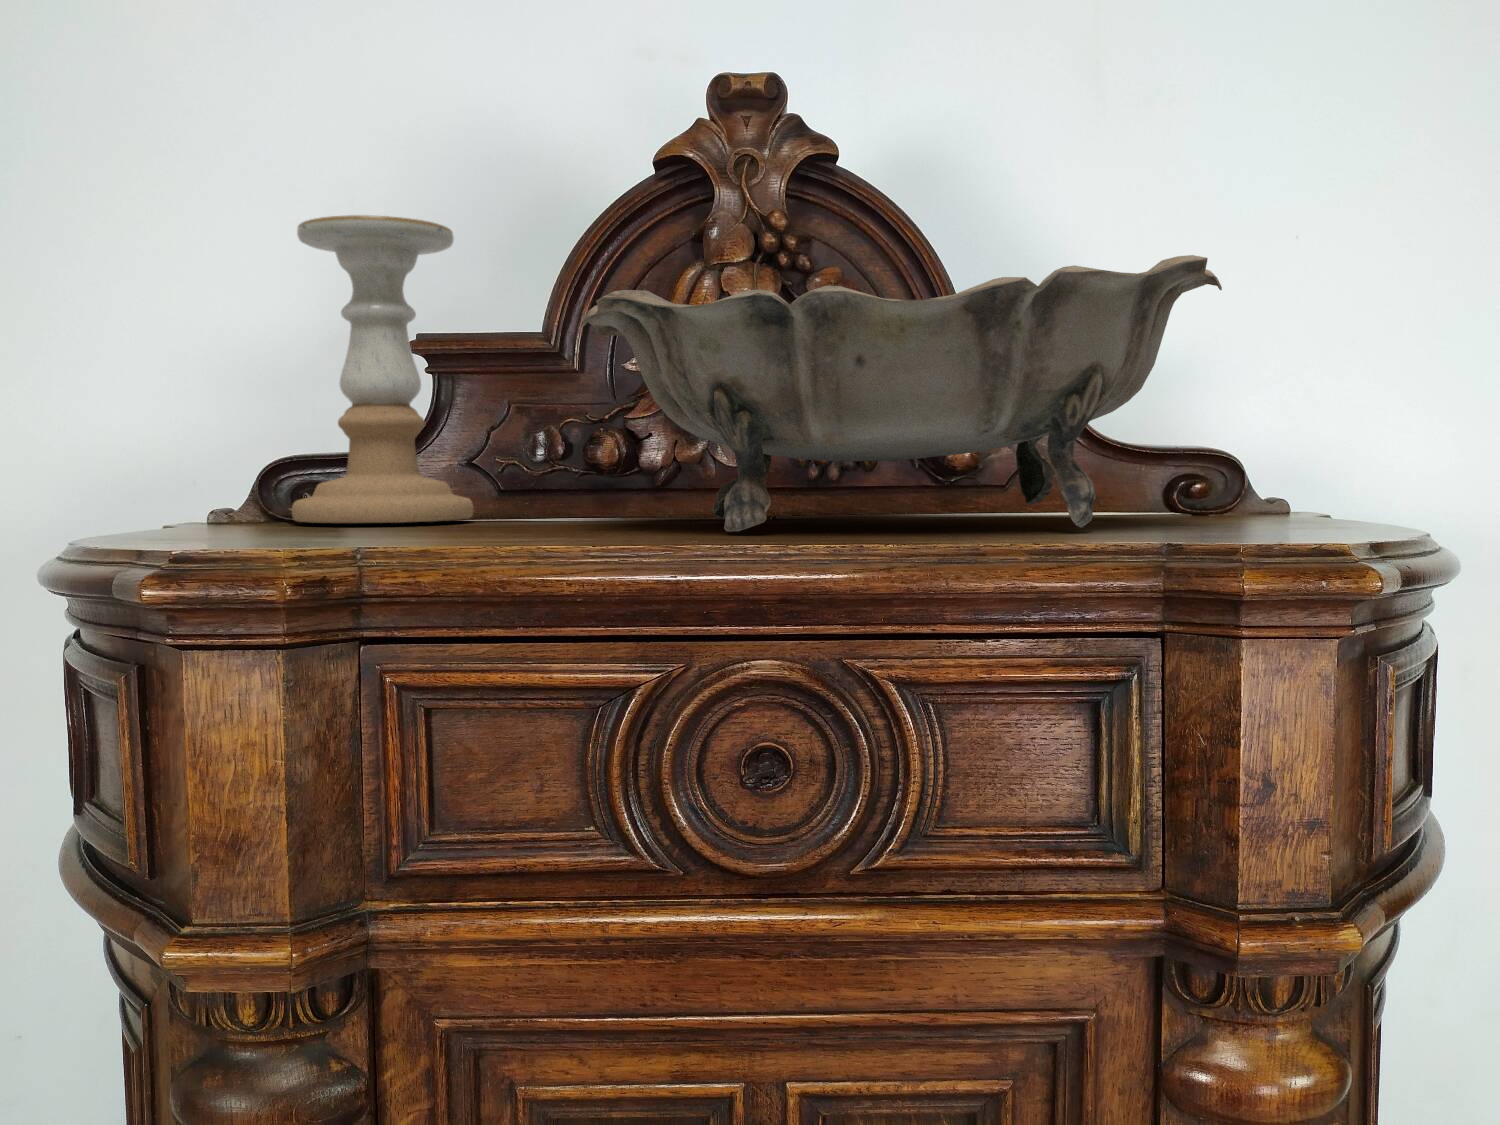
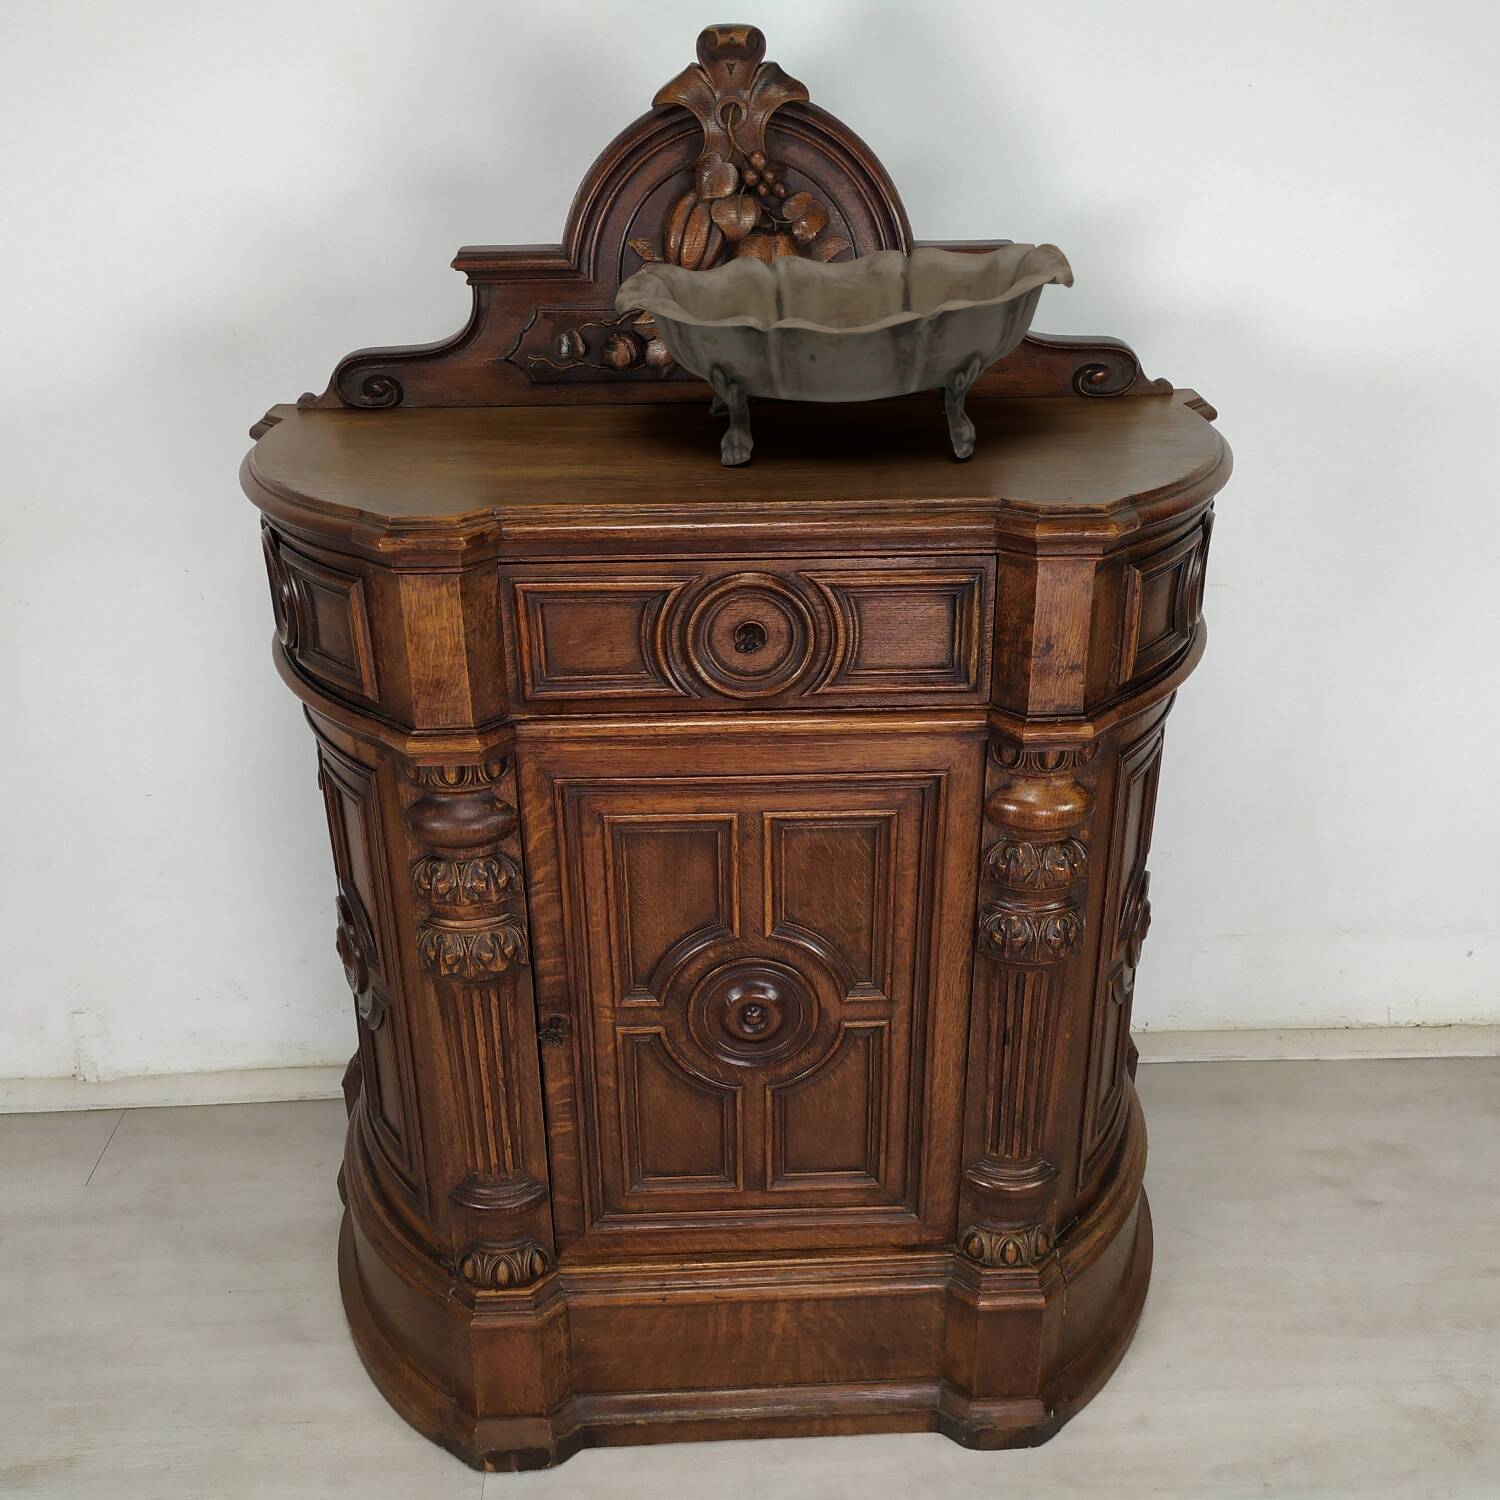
candle holder: present [292,215,474,523] -> none [382,180,526,430]

